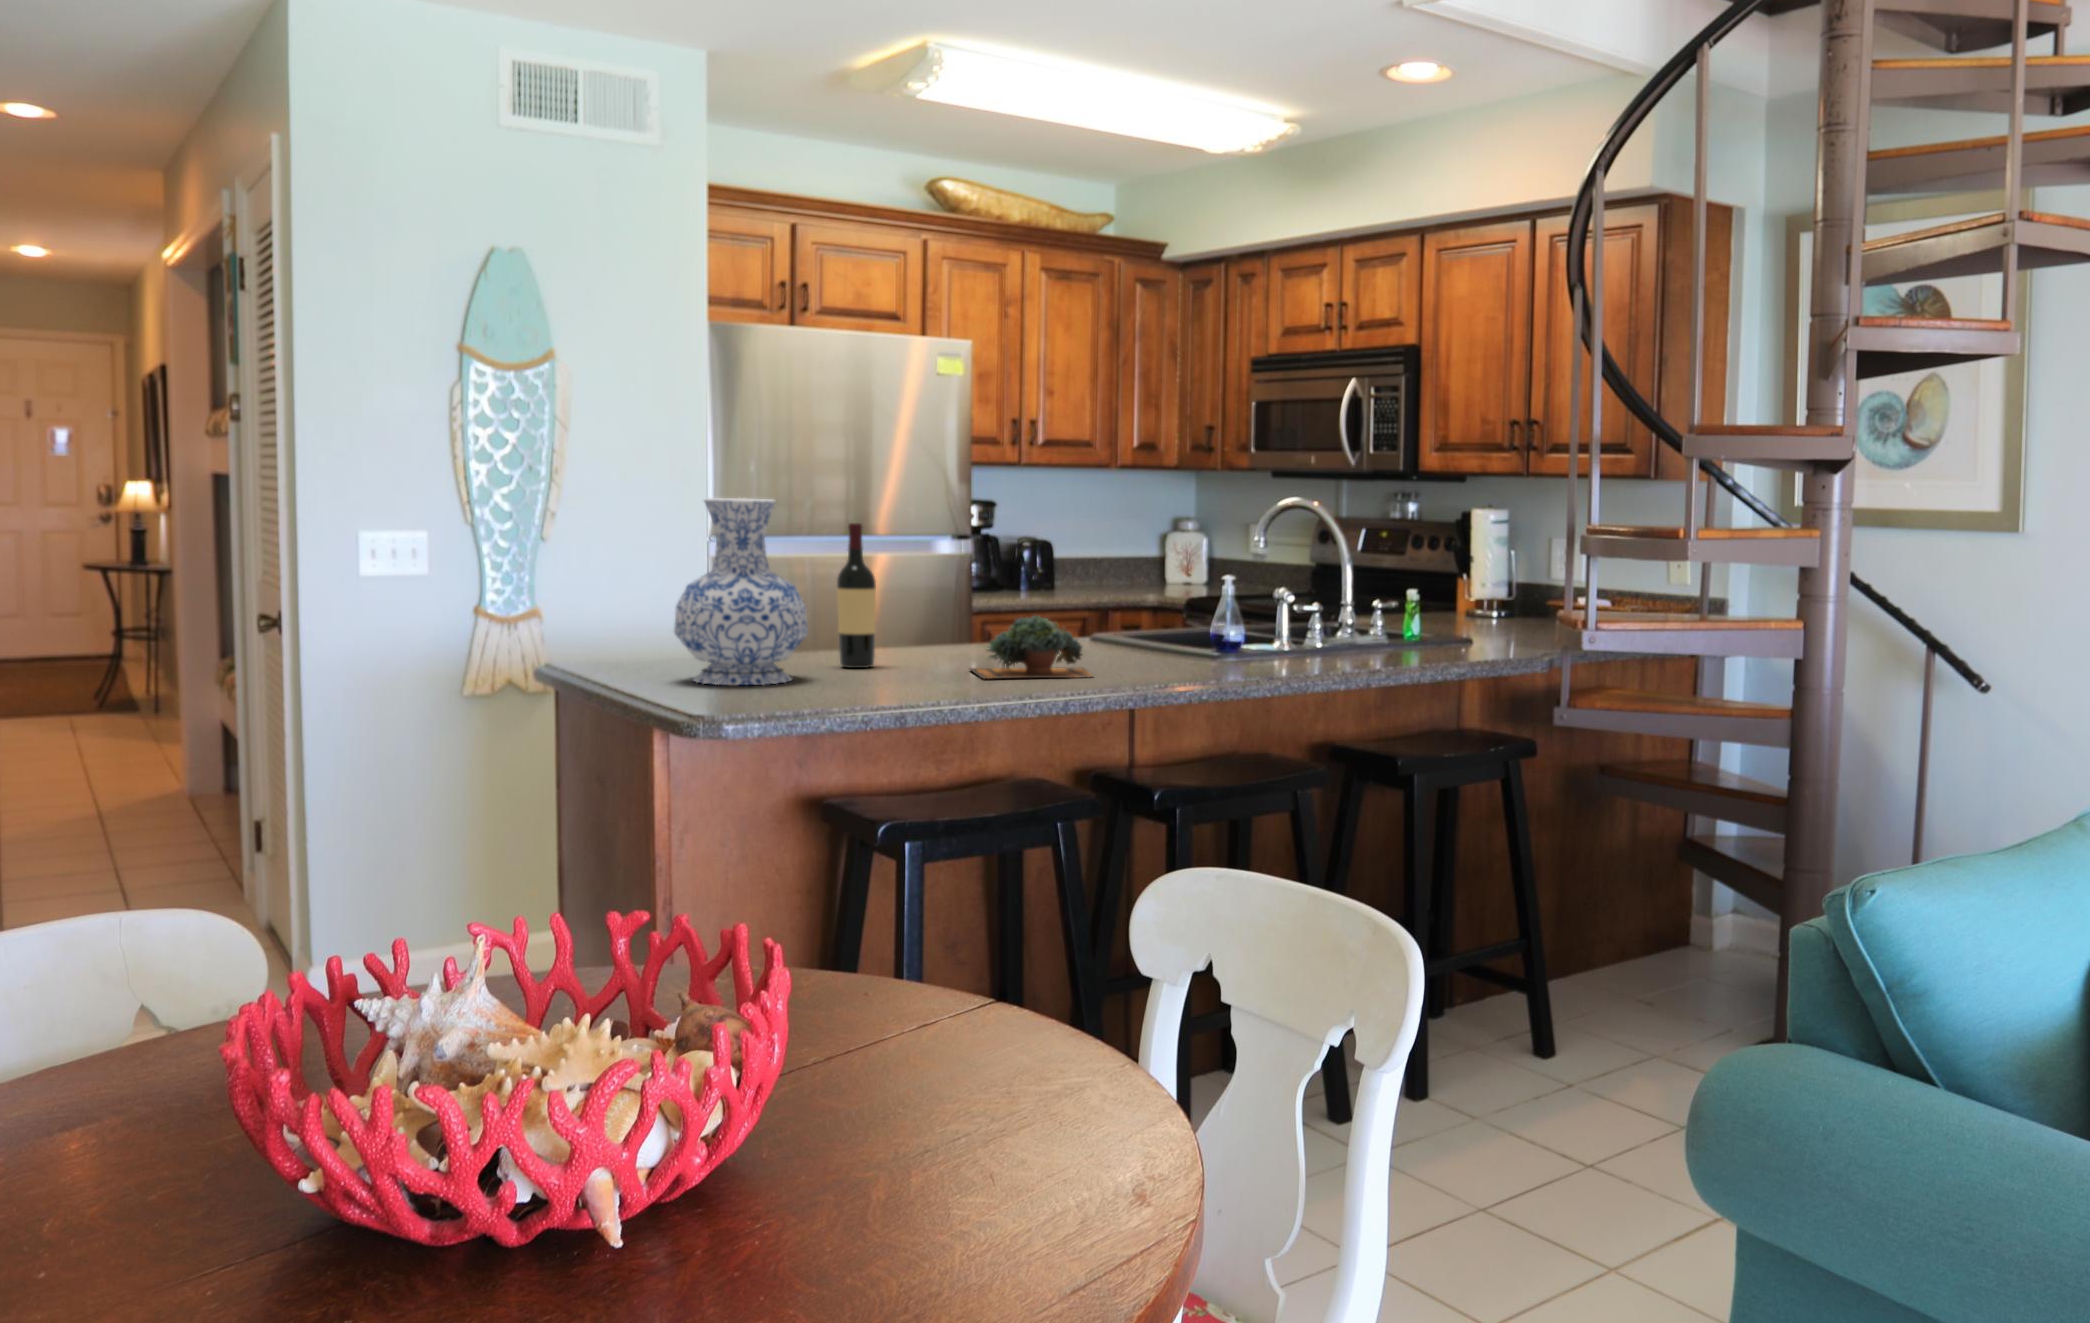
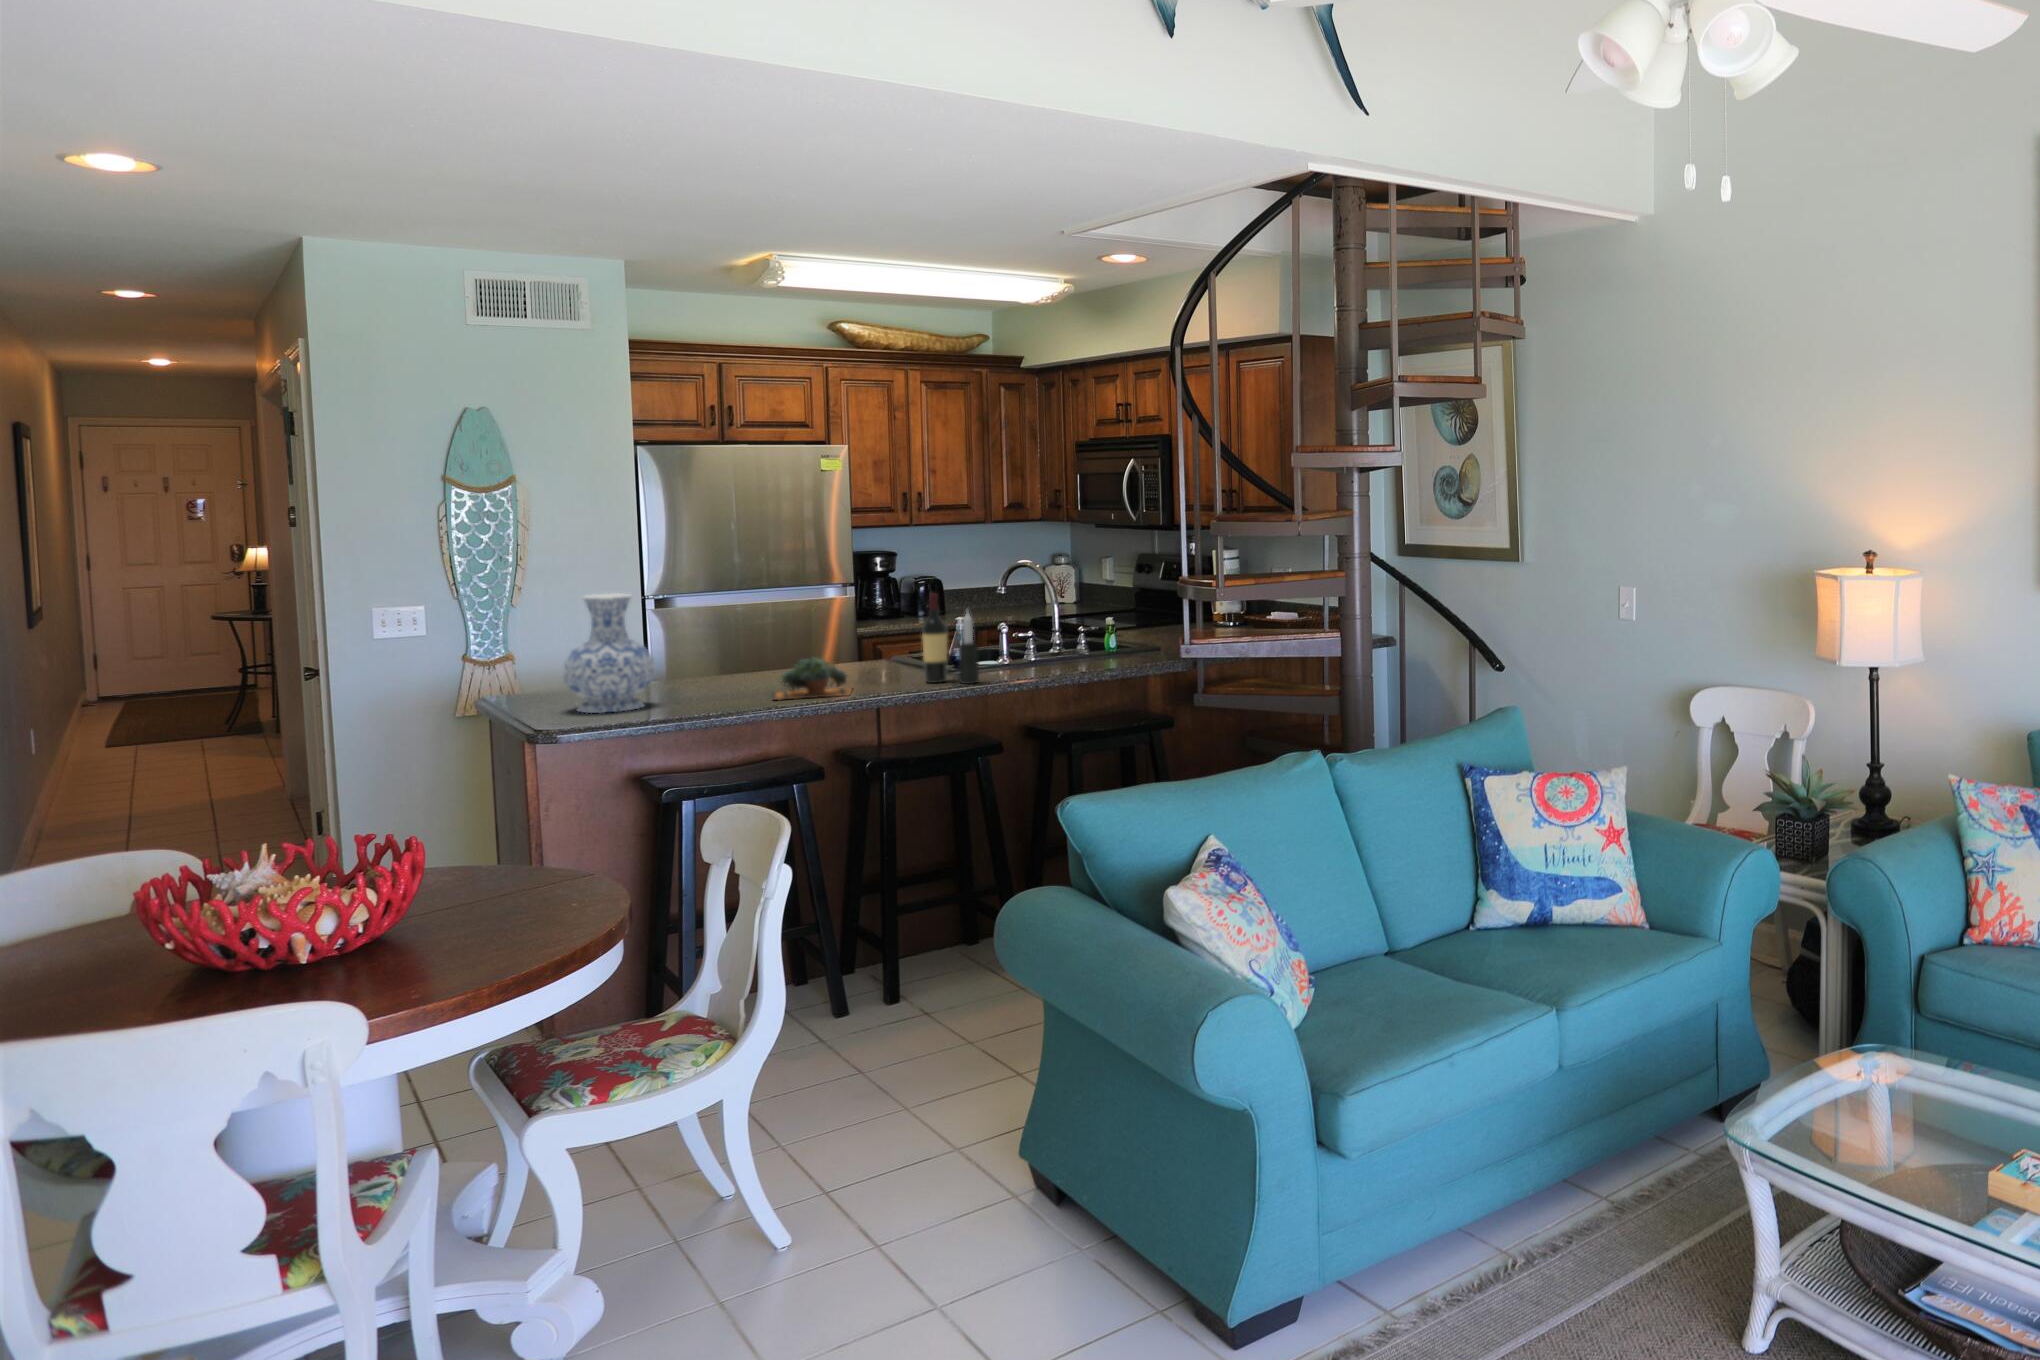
wine bottle: present [837,523,876,668] -> present [922,593,947,683]
candle: none [1241,551,1271,669] -> present [959,611,979,684]

